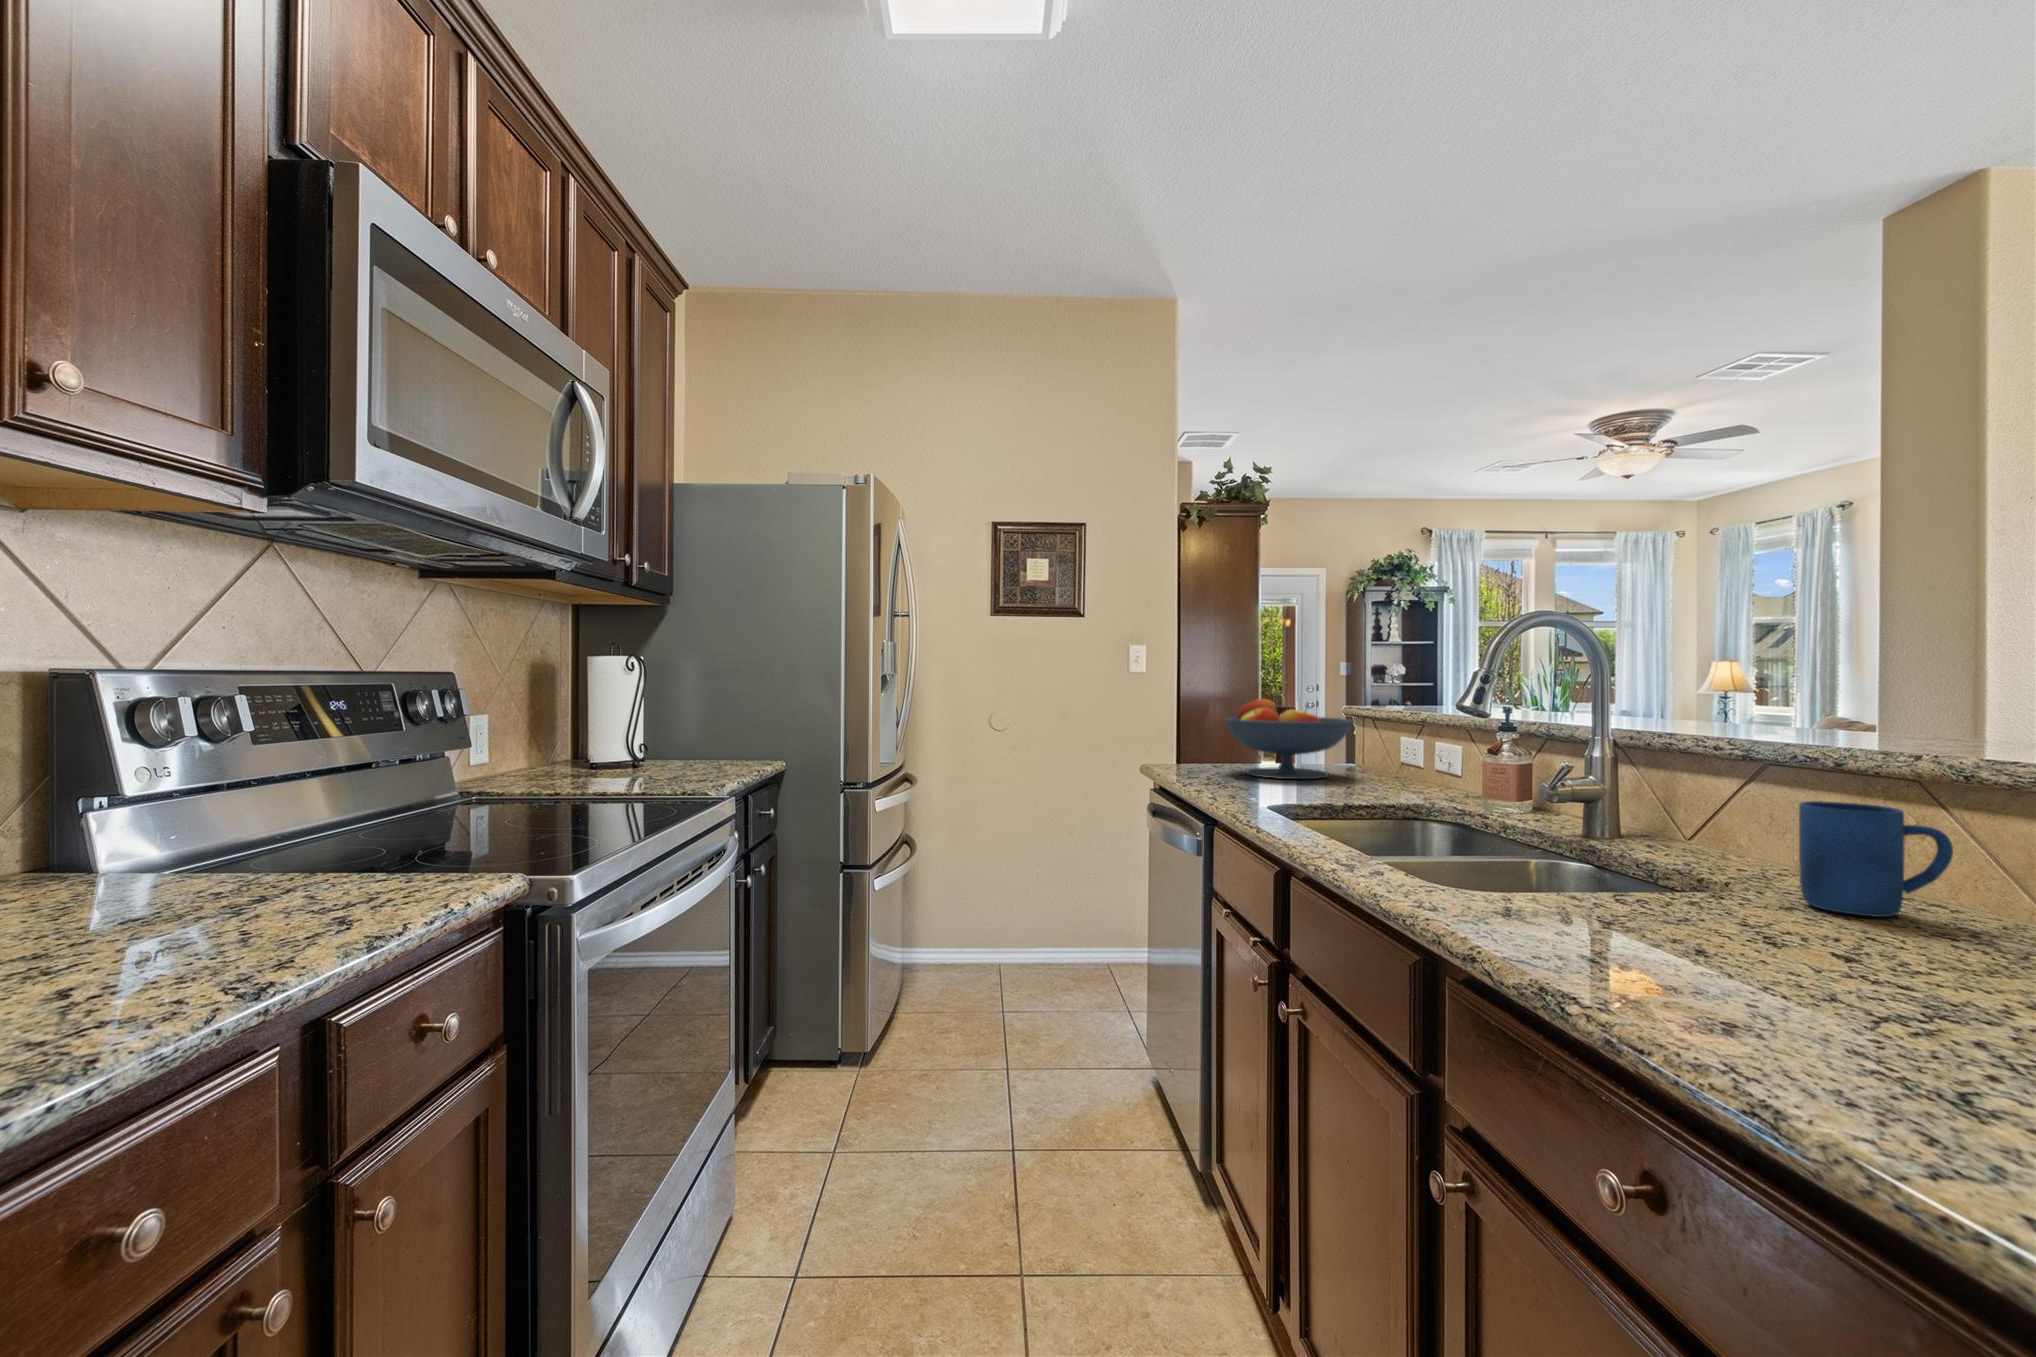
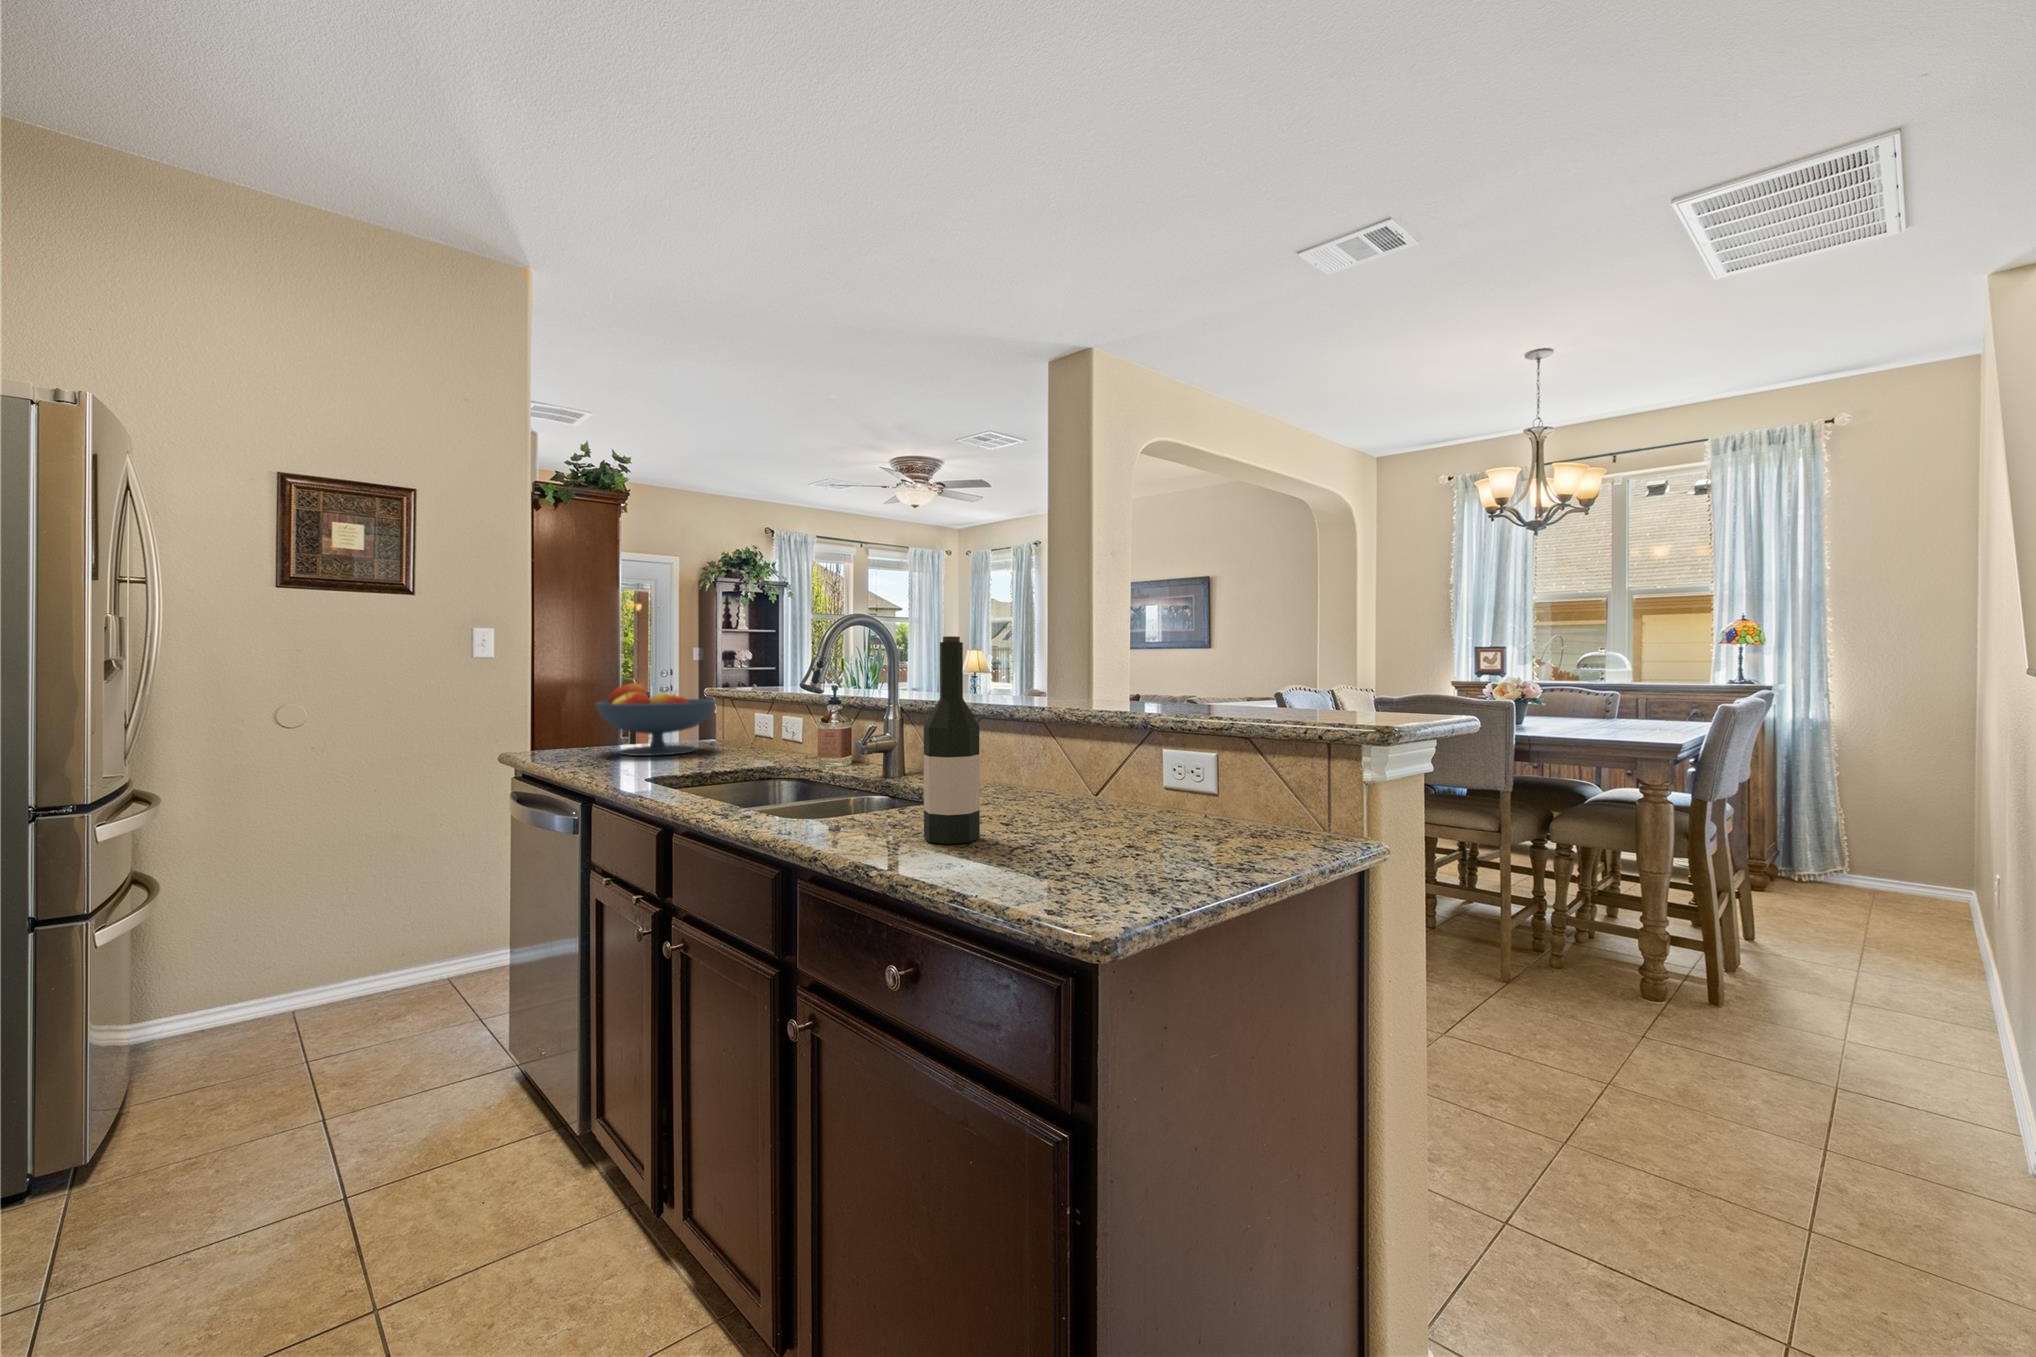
wine bottle: none [1666,627,1788,982] -> present [924,636,980,844]
mug: present [1799,801,1953,917] -> none [991,738,1054,802]

